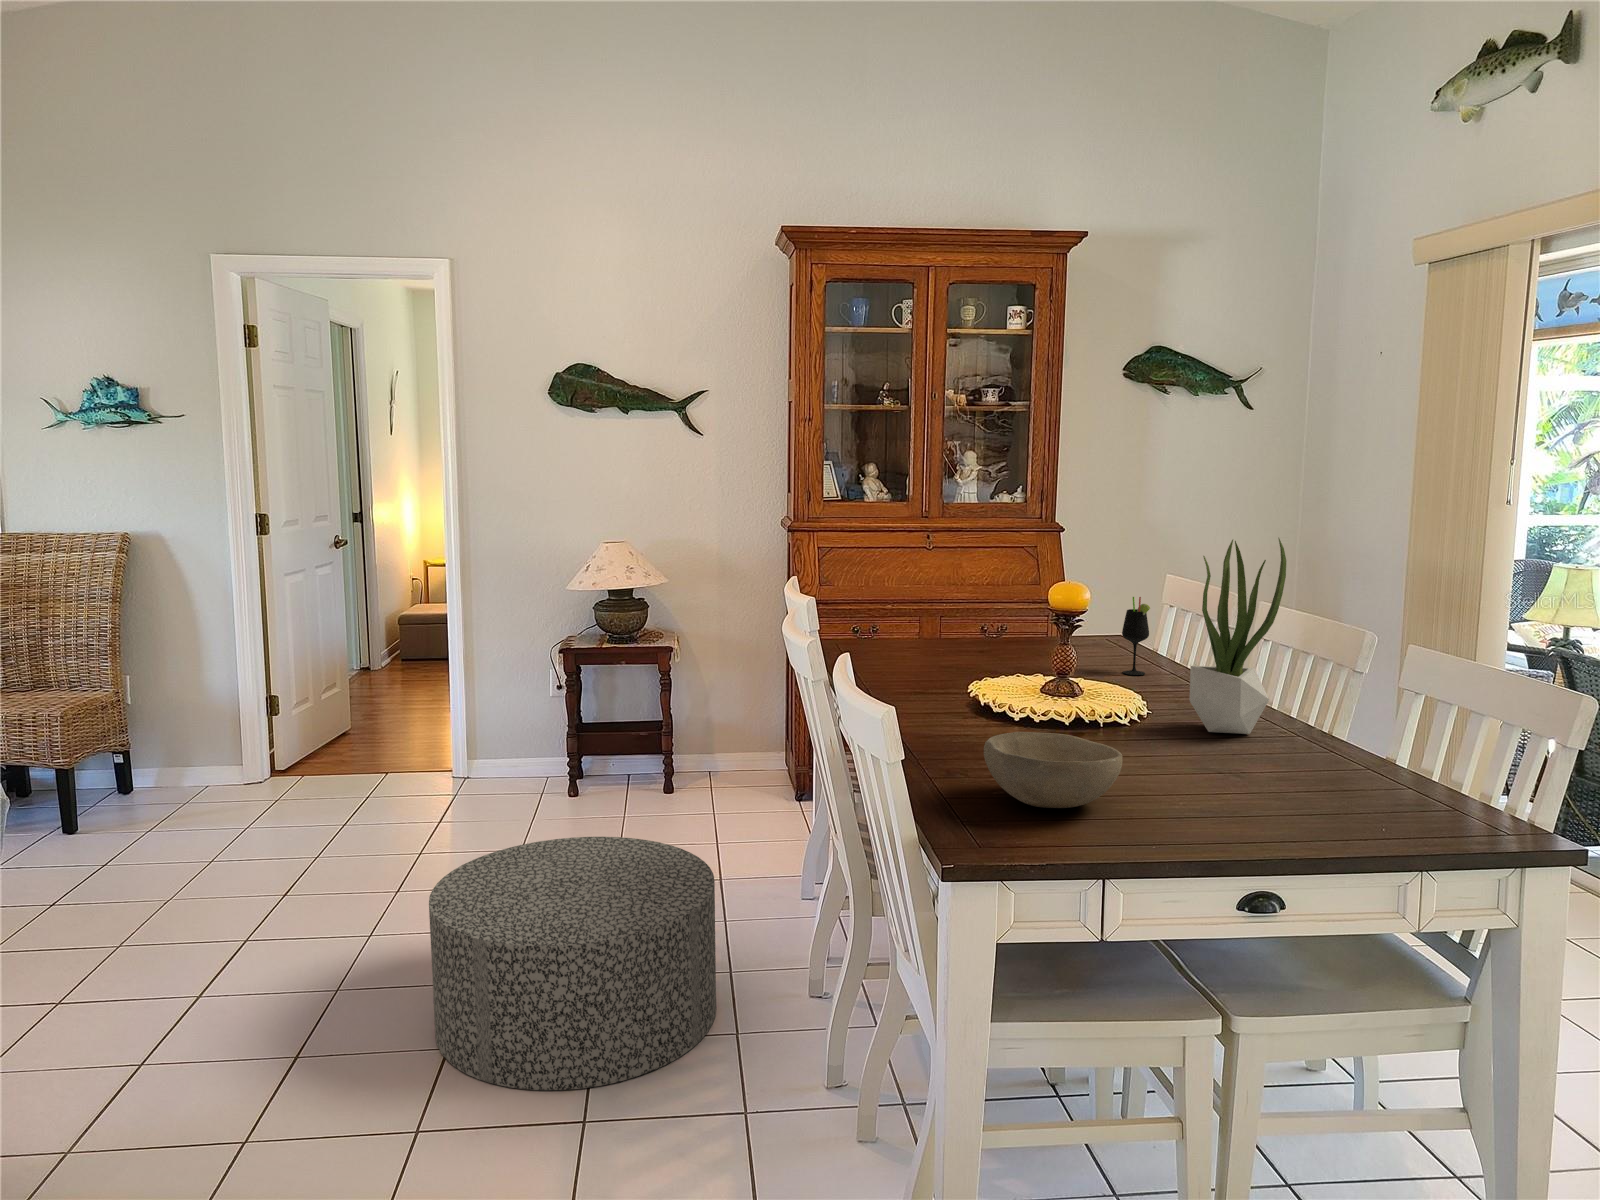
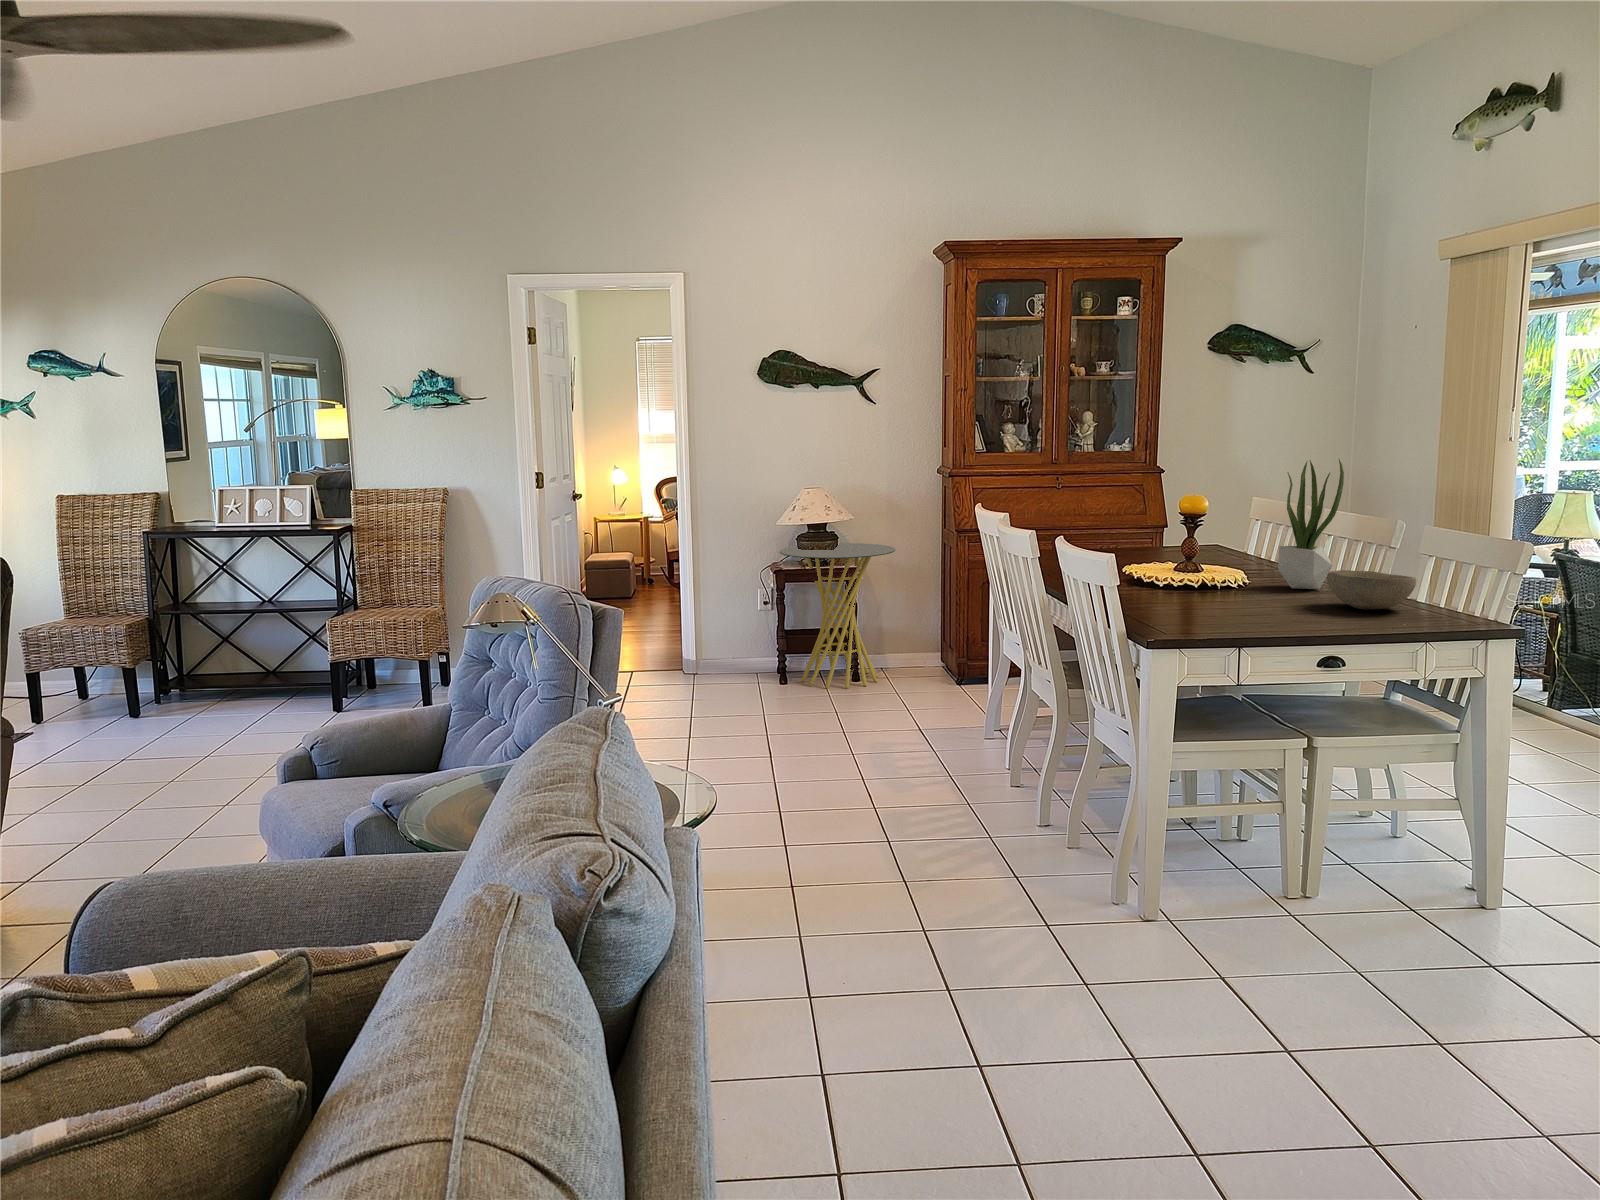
wine glass: present [1122,597,1150,675] -> none [1224,508,1245,564]
side table: none [567,612,720,807] -> present [780,543,895,688]
bowl: present [984,732,1122,808] -> present [1327,570,1416,609]
ottoman: present [429,837,716,1090] -> none [758,685,948,830]

